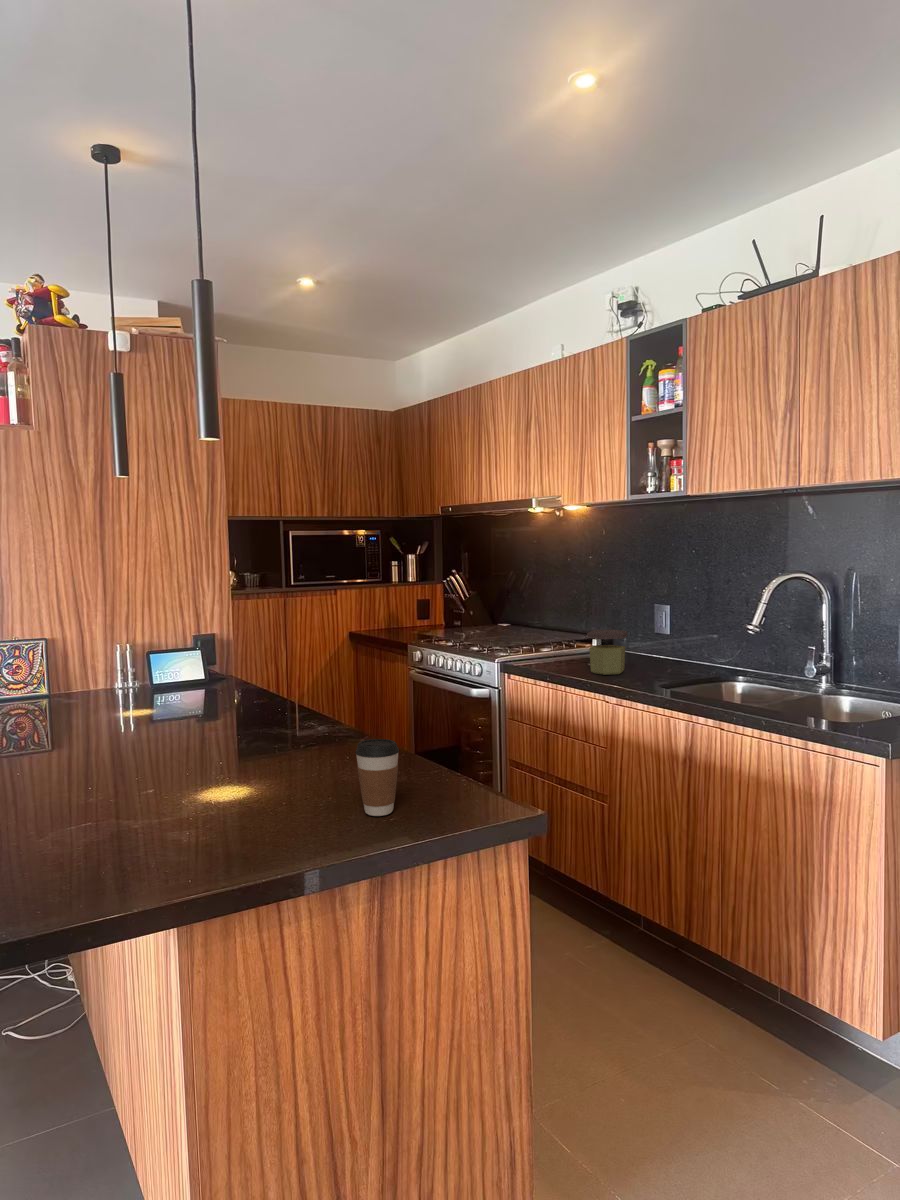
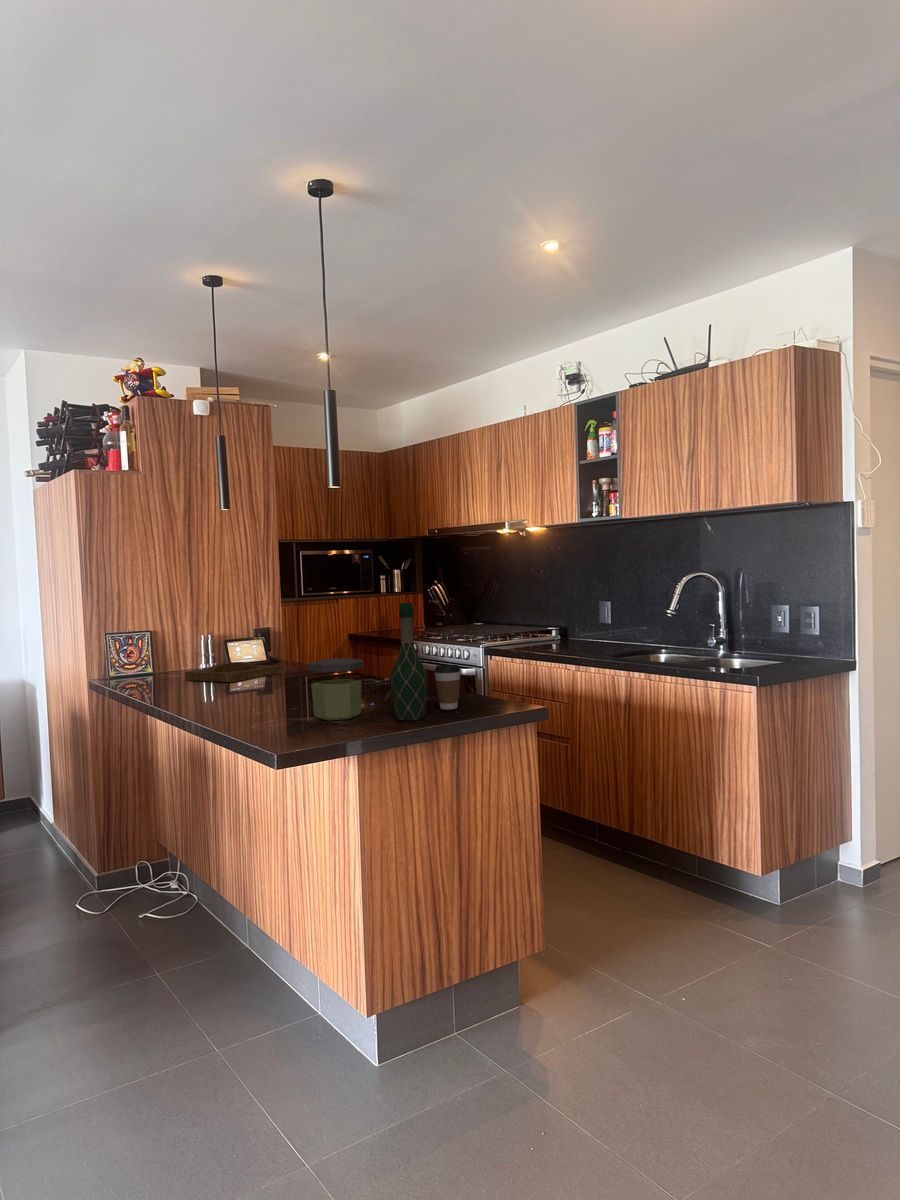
jar: present [587,629,627,675] -> present [307,658,364,720]
wine bottle: none [269,643,332,845] -> present [390,603,427,720]
tray: none [71,688,200,722] -> present [185,662,278,682]

